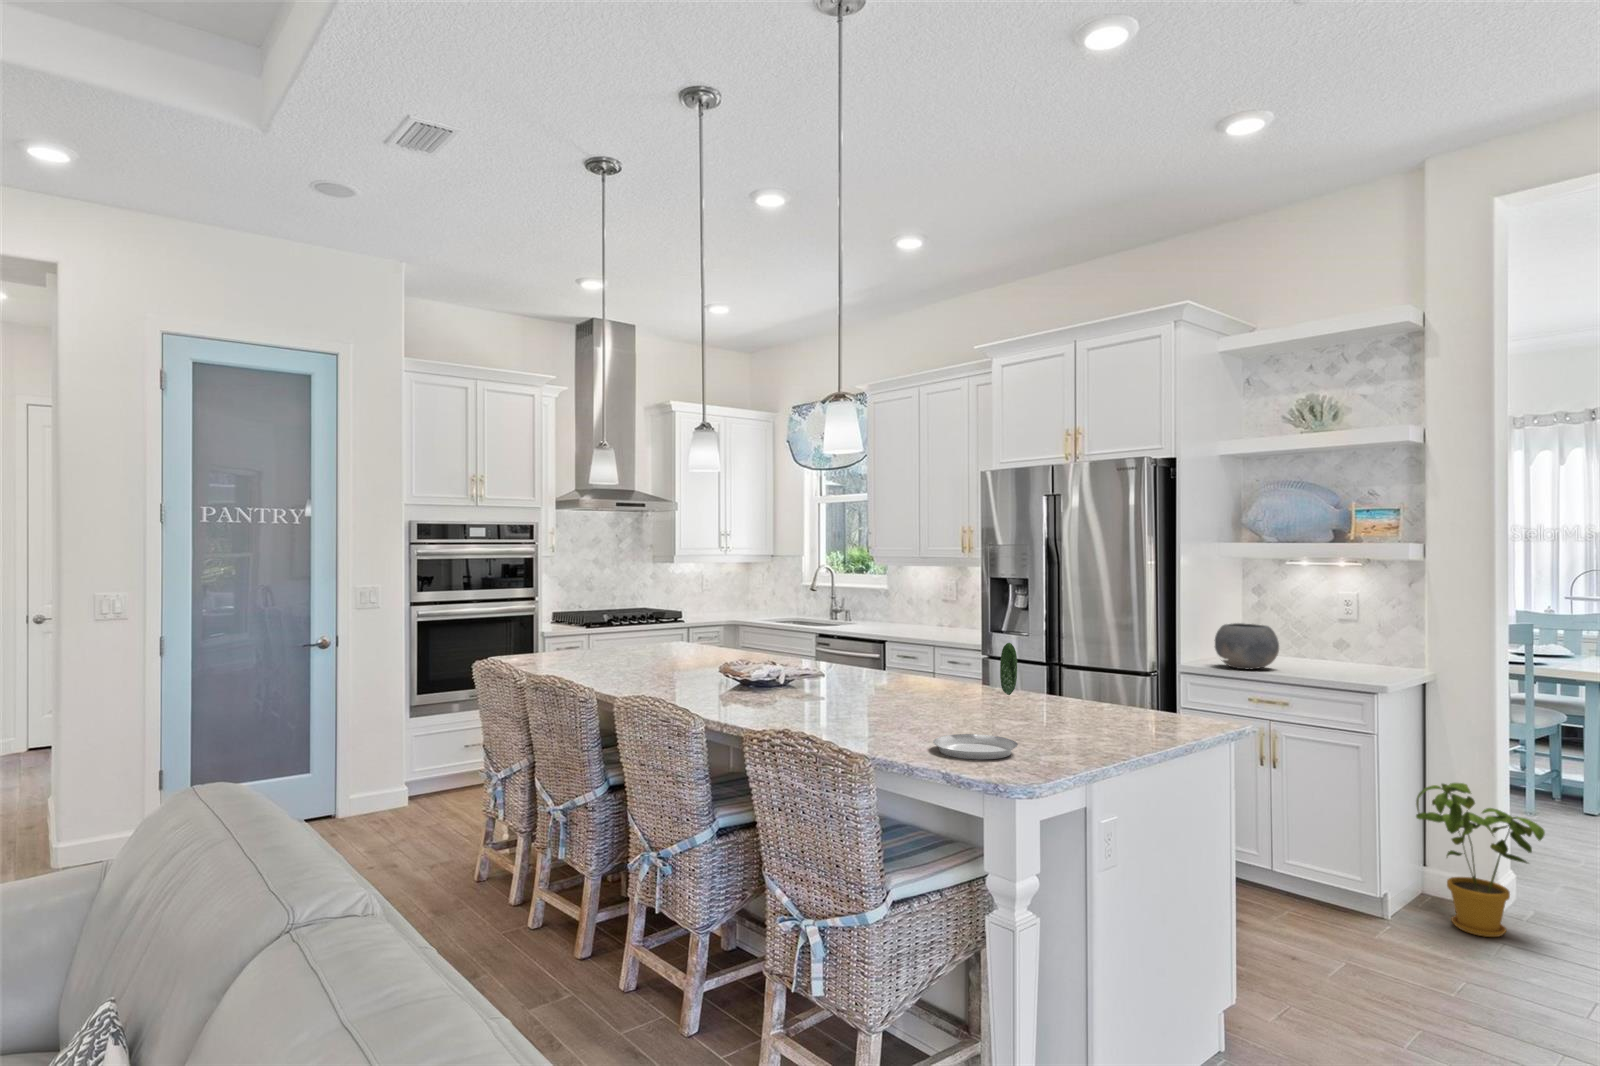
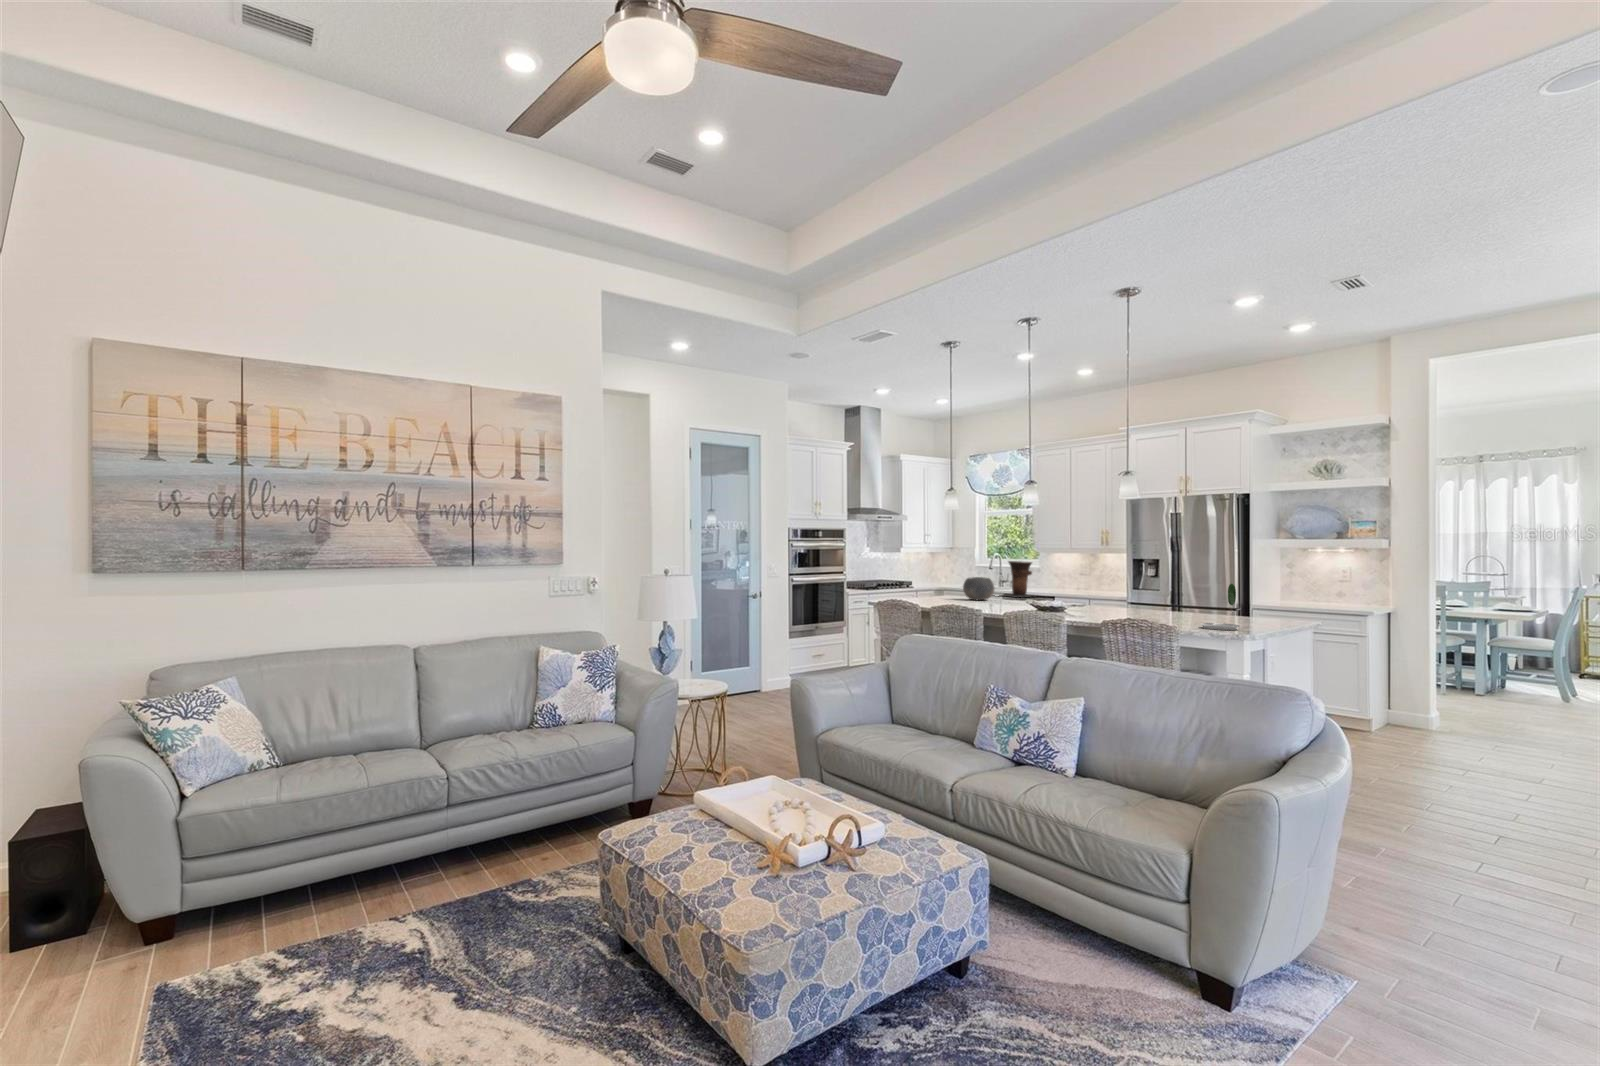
vase: none [767,580,842,644] -> present [1005,561,1032,597]
bowl: present [1214,623,1279,669] -> present [963,577,994,600]
house plant: present [1416,783,1545,937] -> none [1388,660,1458,737]

